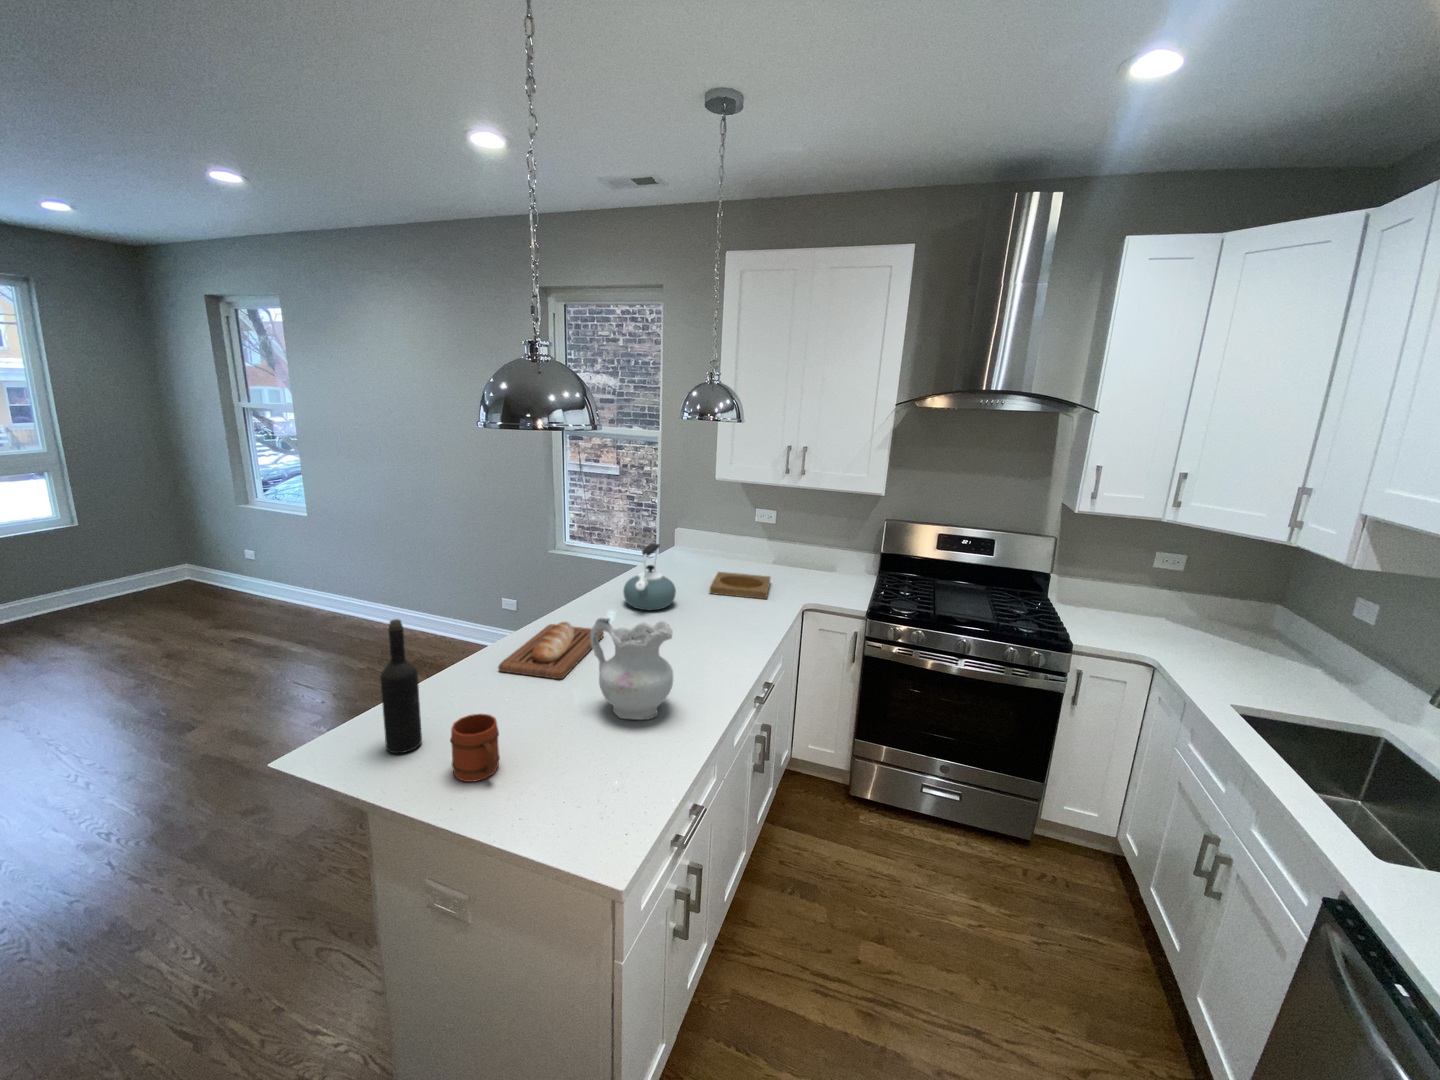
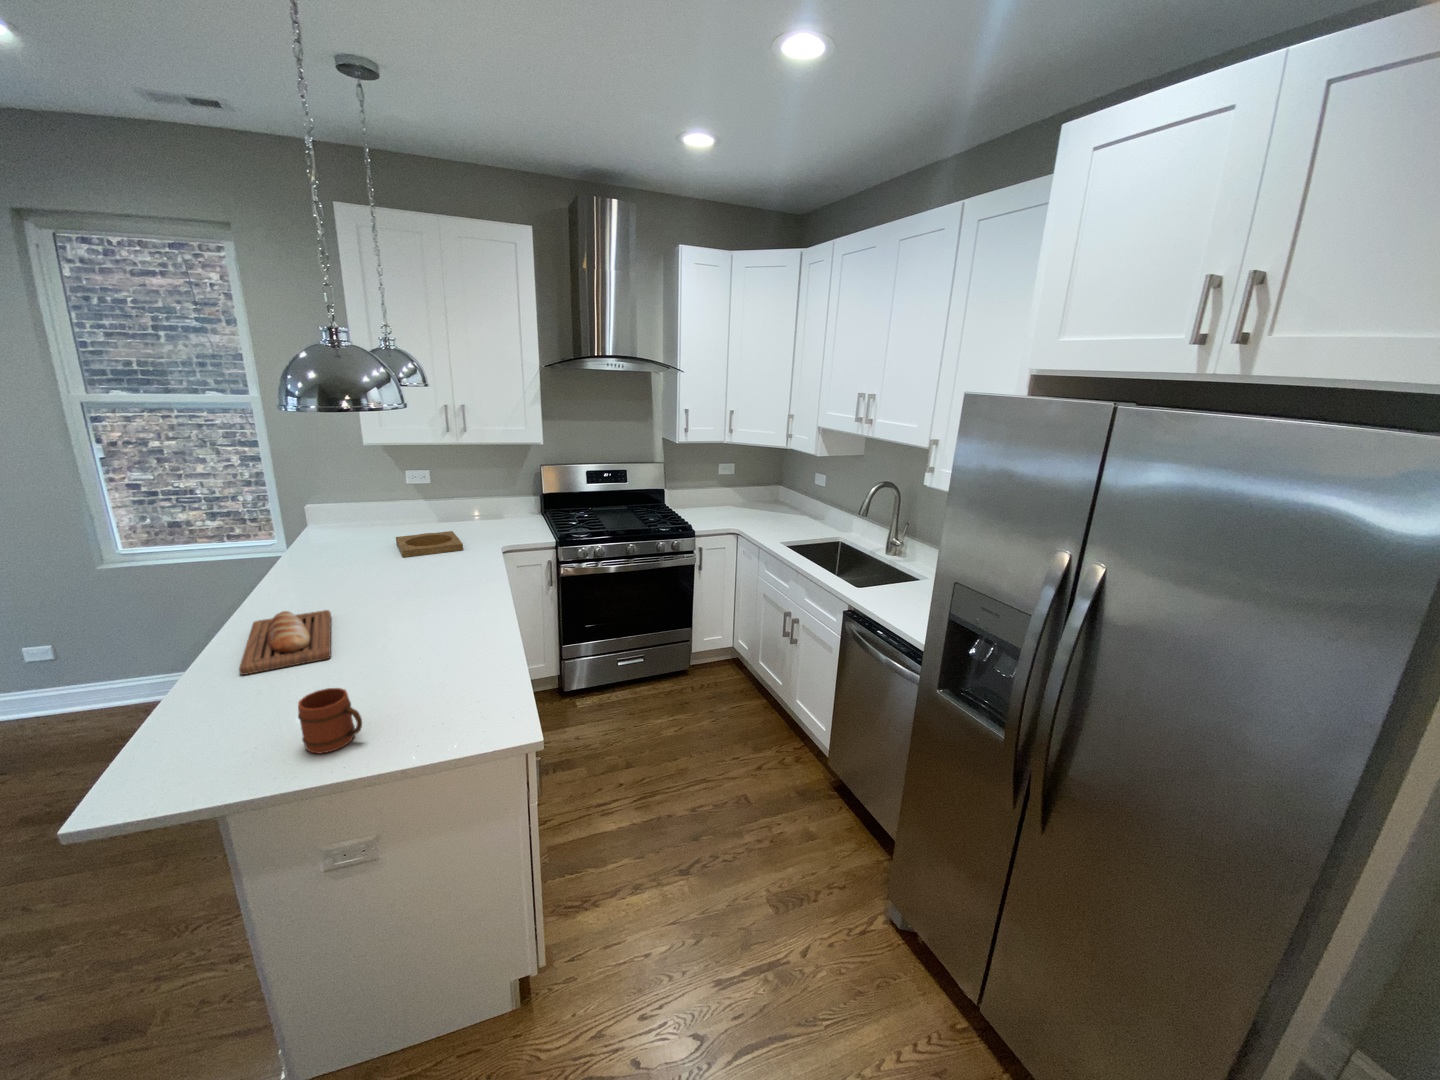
kettle: present [623,544,676,610] -> none [313,517,377,586]
ceramic pitcher: present [591,618,673,720] -> none [377,570,468,664]
wine bottle: present [380,619,422,753] -> none [171,626,236,770]

